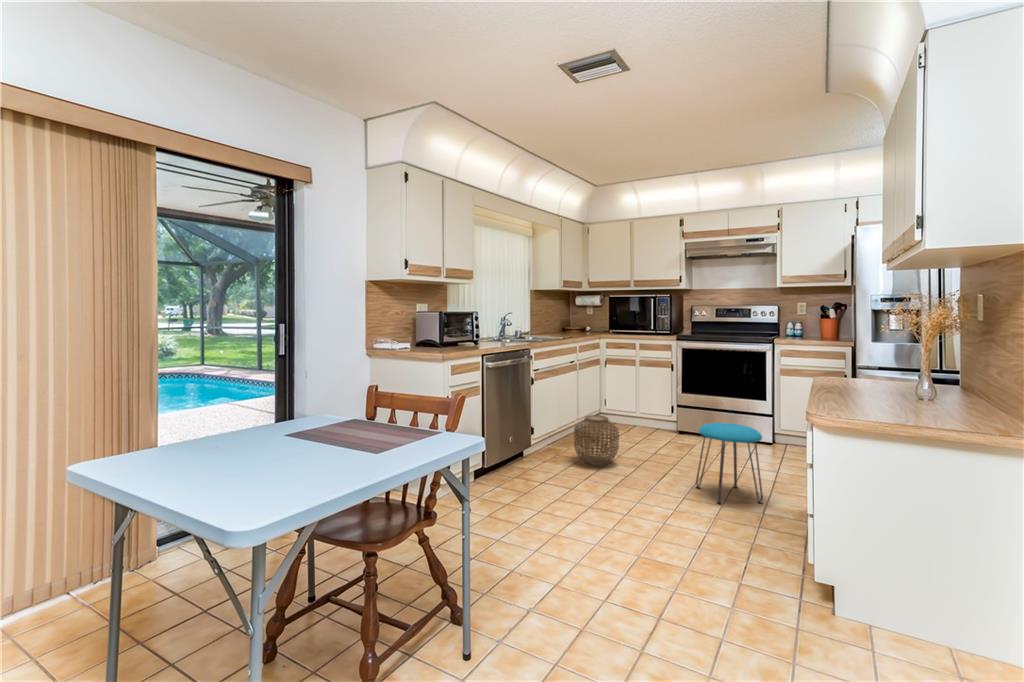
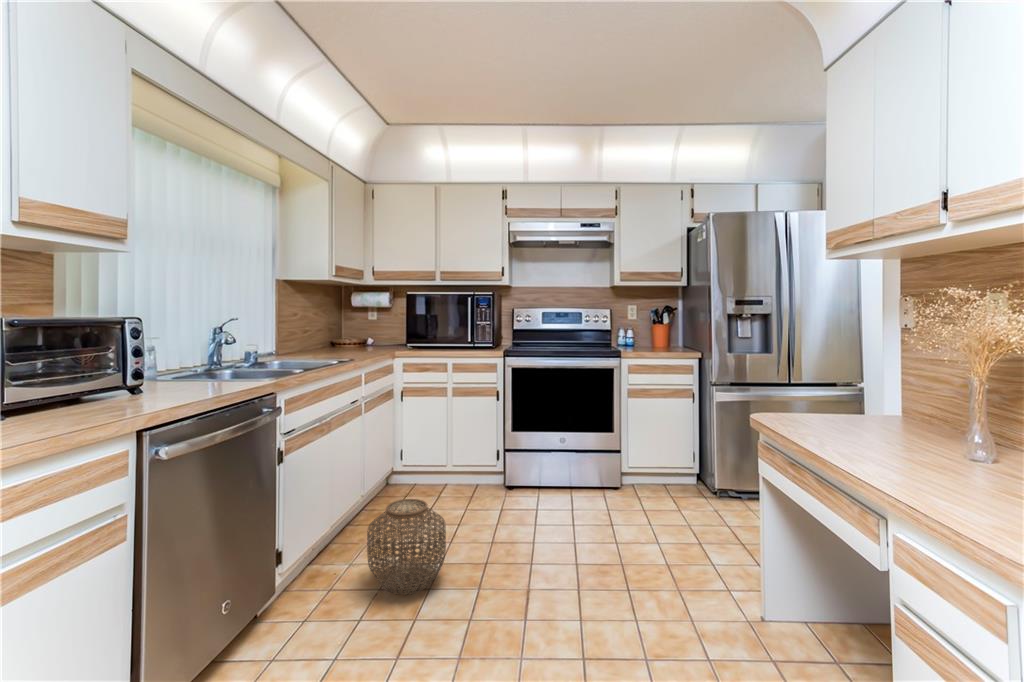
stool: present [696,423,763,504] -> none [576,495,677,643]

